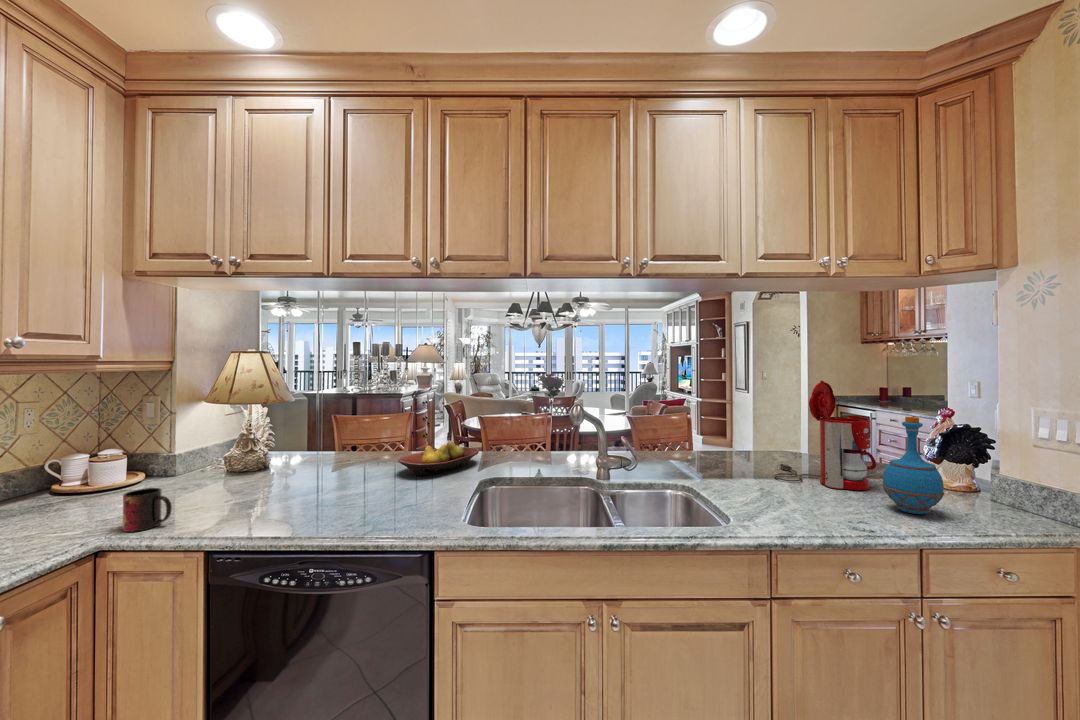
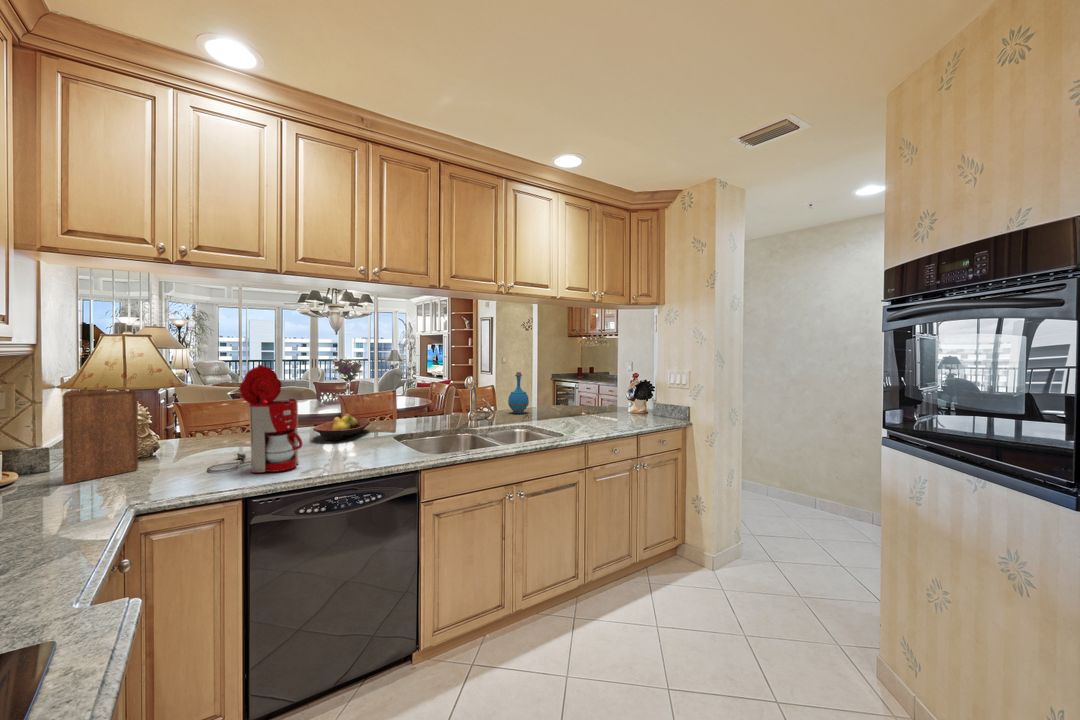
coffee maker: present [774,381,876,490] -> present [207,365,302,473]
cutting board: none [143,394,215,495] -> present [62,387,138,484]
bottle: present [882,417,944,514] -> present [508,372,529,414]
mug: present [123,488,172,532] -> none [137,460,186,498]

